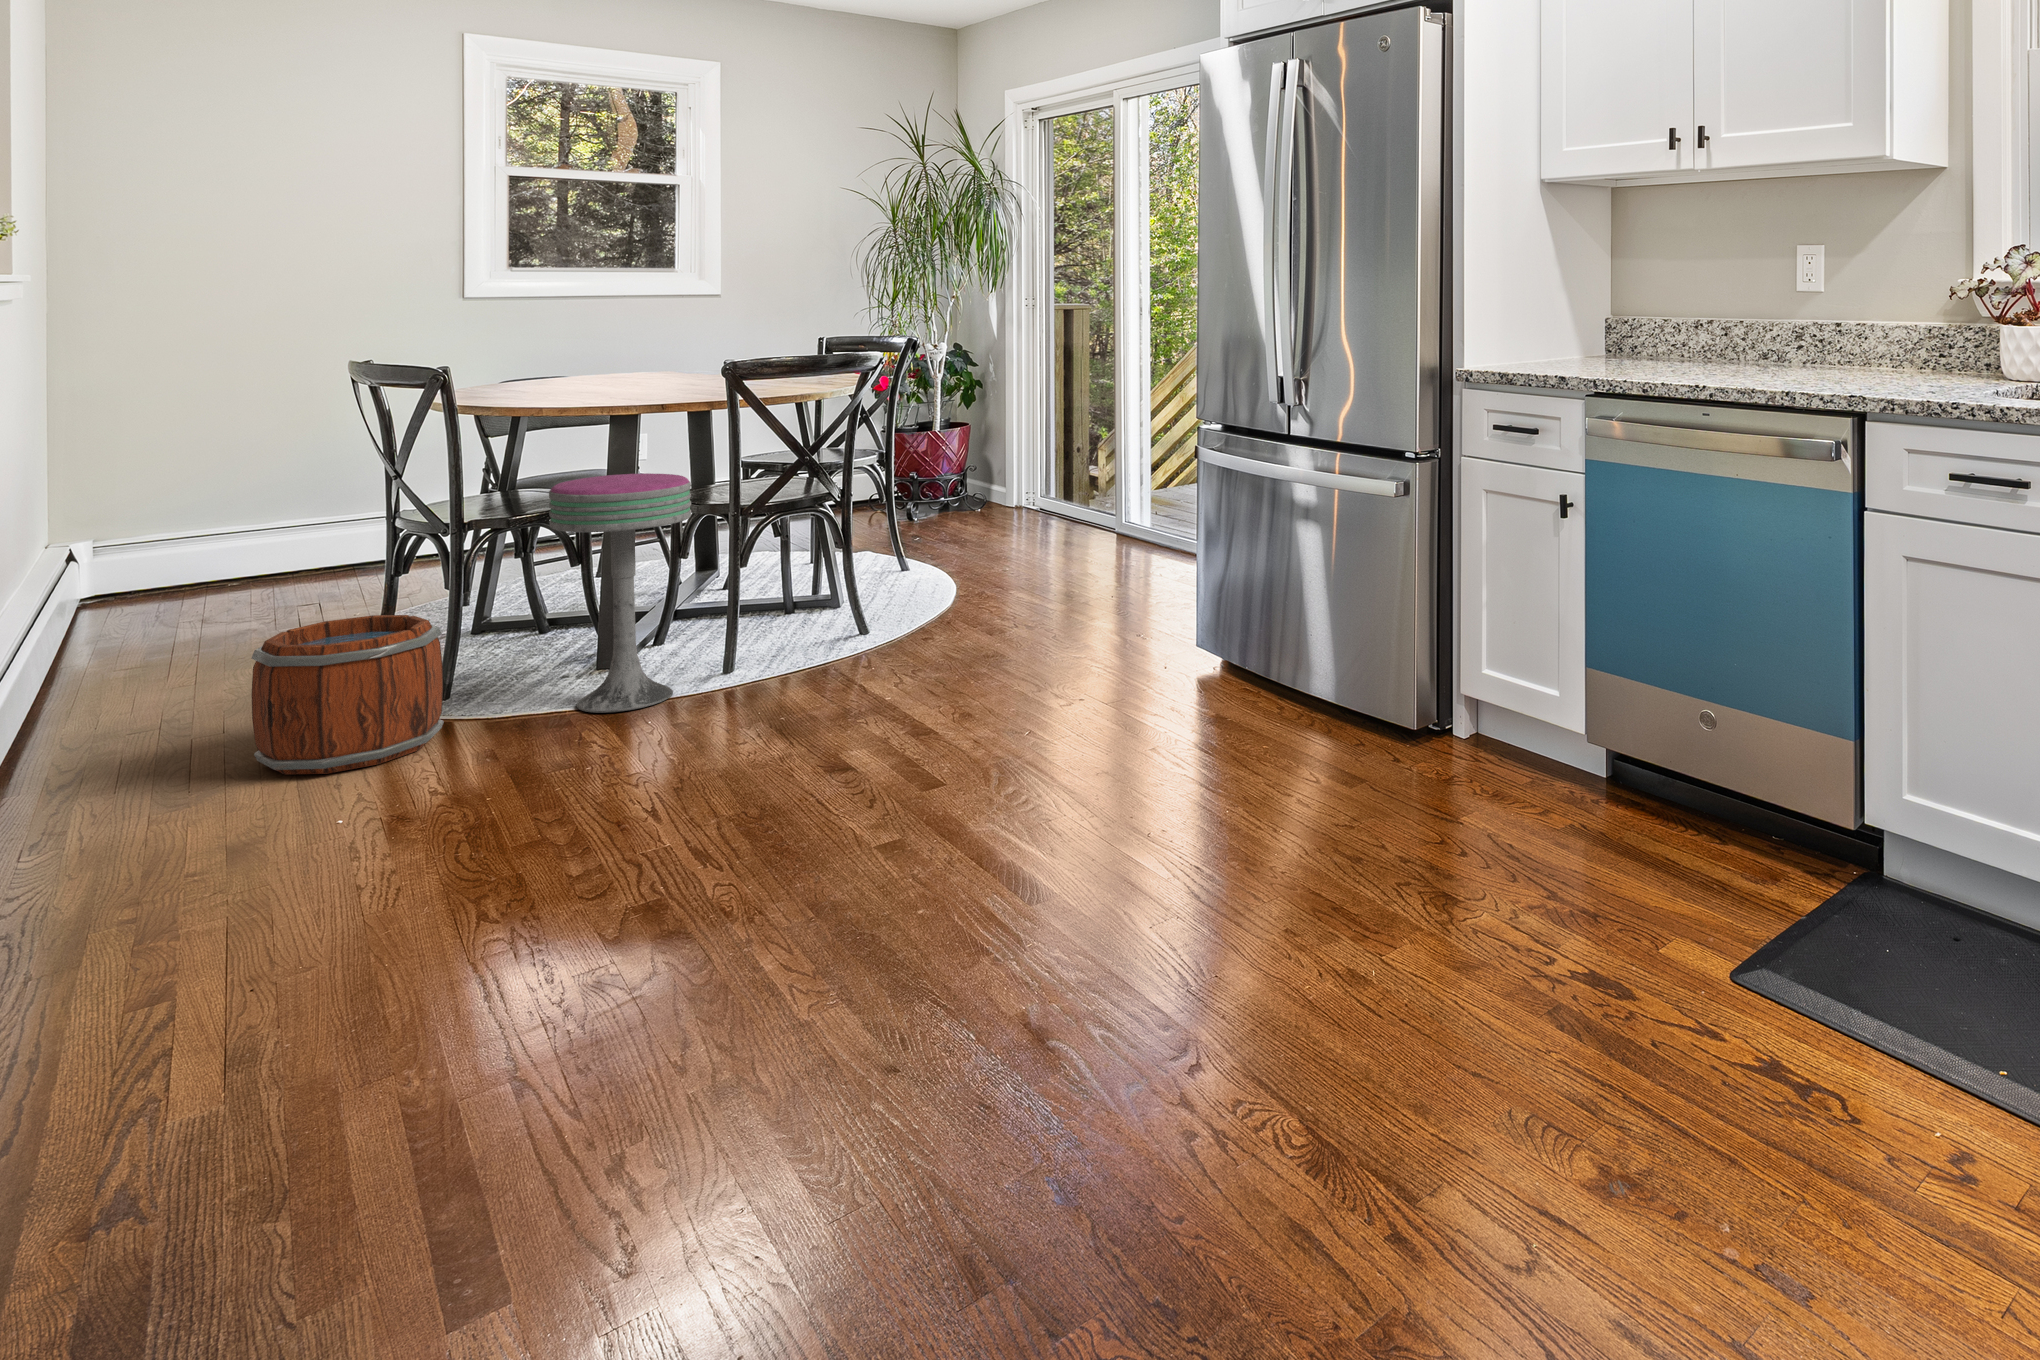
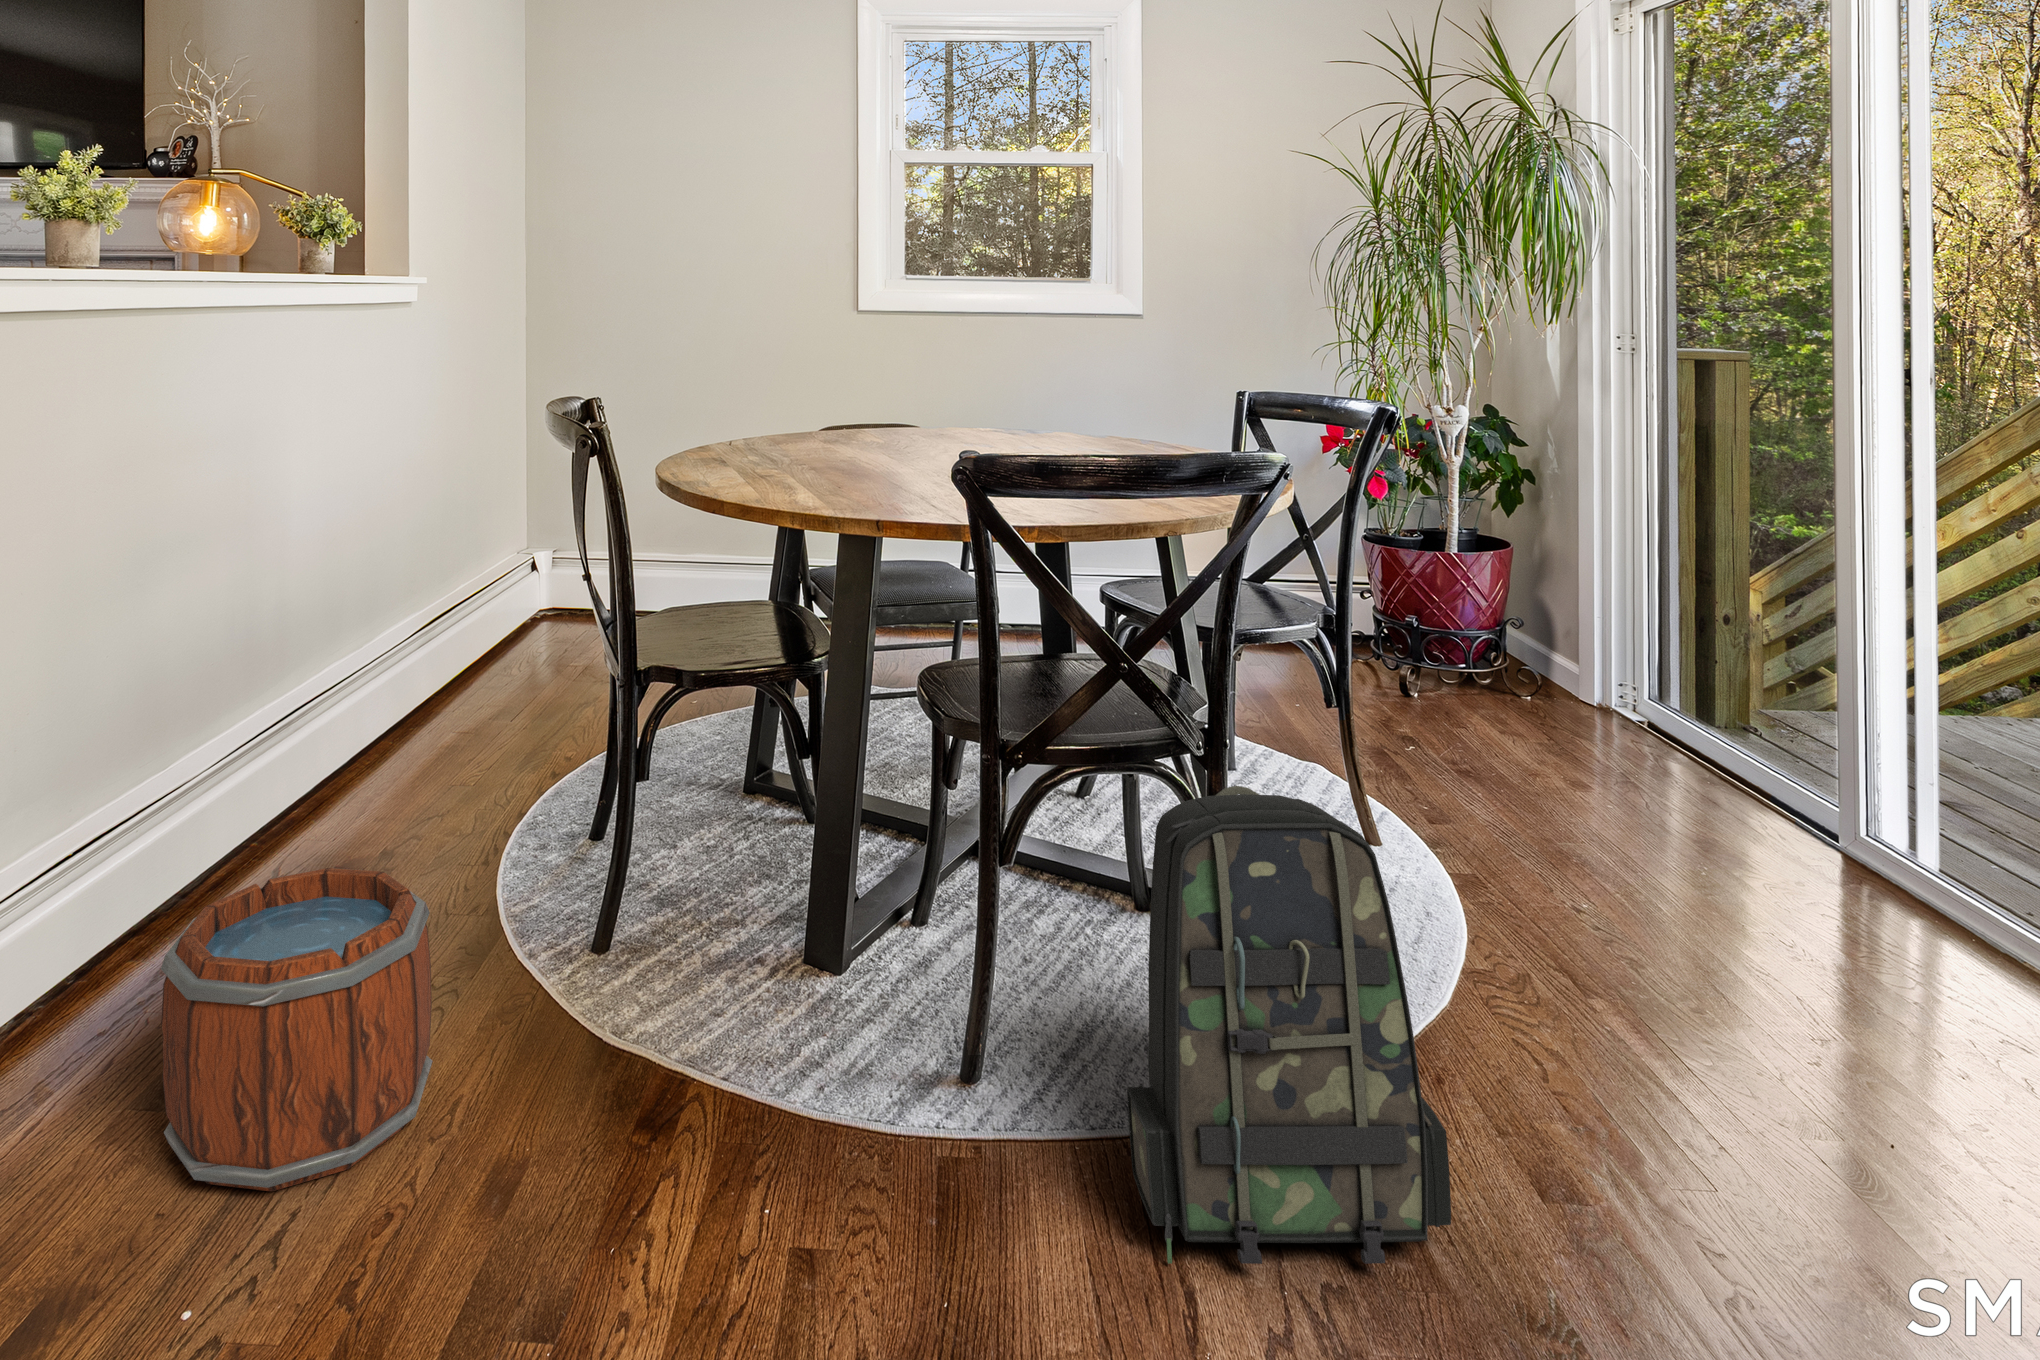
bar stool: present [549,473,691,713] -> none [567,680,809,1199]
backpack: none [848,490,978,667] -> present [1127,786,1451,1264]

